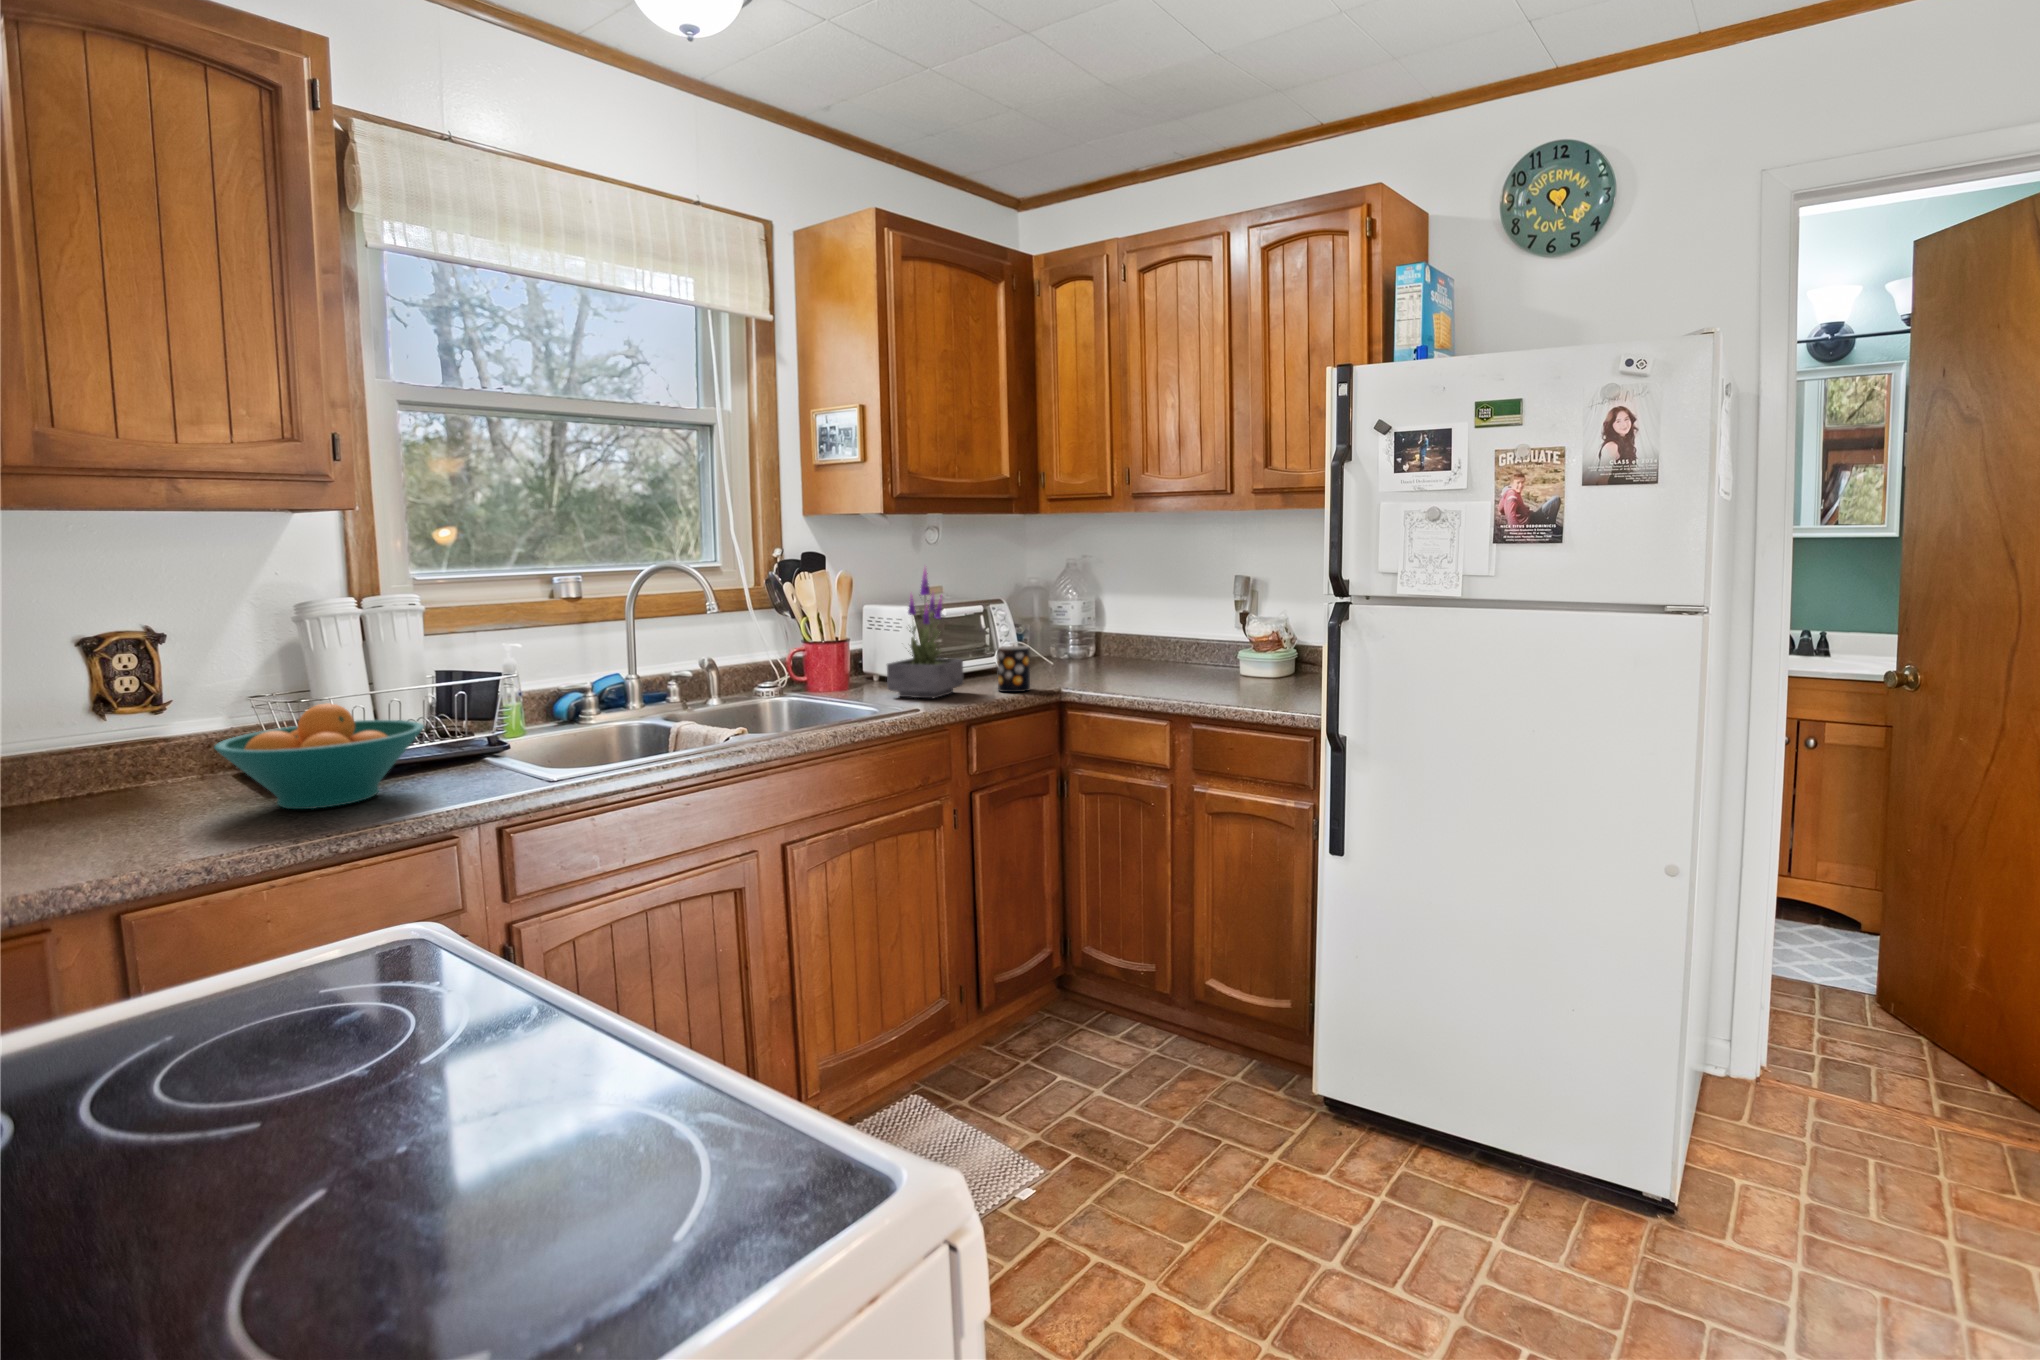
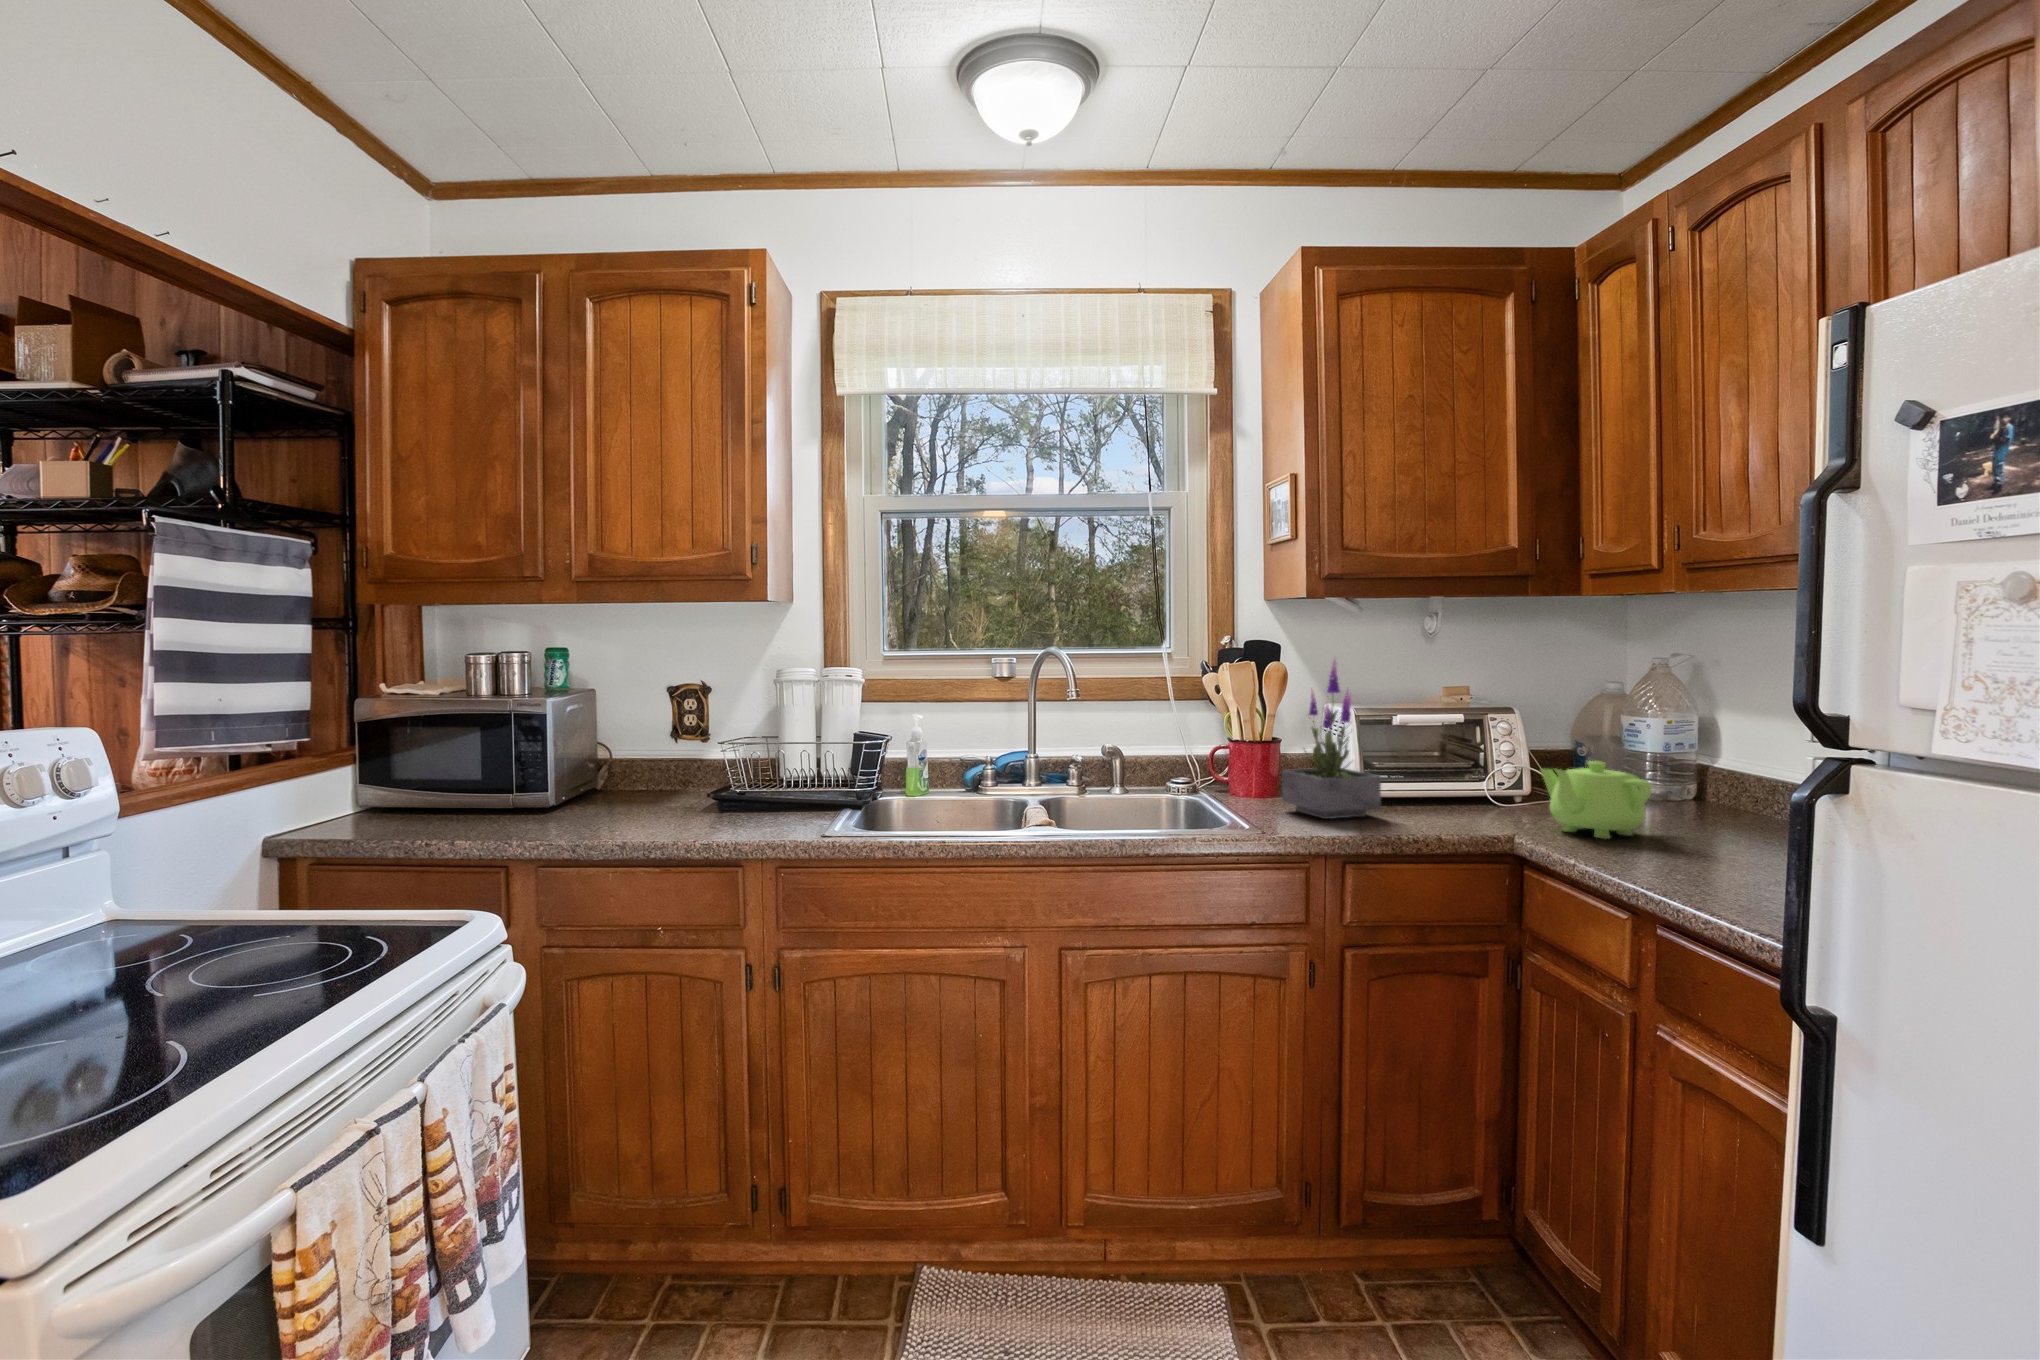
teapot: none [1055,632,1131,684] -> present [1541,761,1652,839]
mug: present [997,646,1030,692] -> none [1425,766,1472,829]
fruit bowl: present [214,703,424,809] -> none [661,746,789,822]

